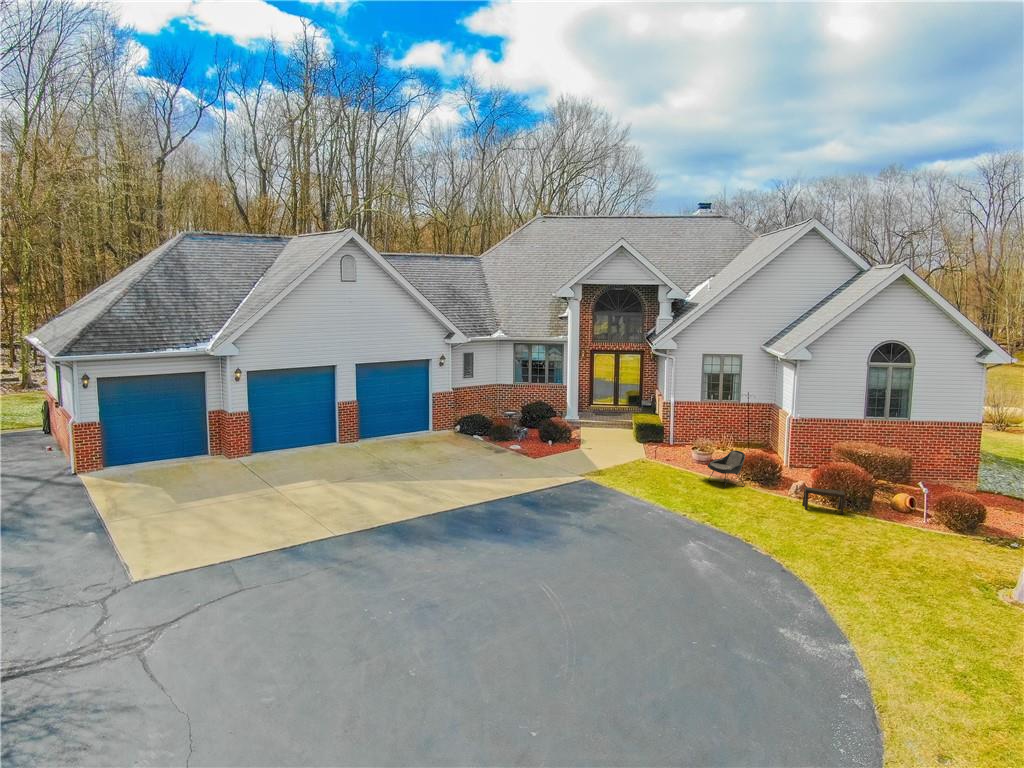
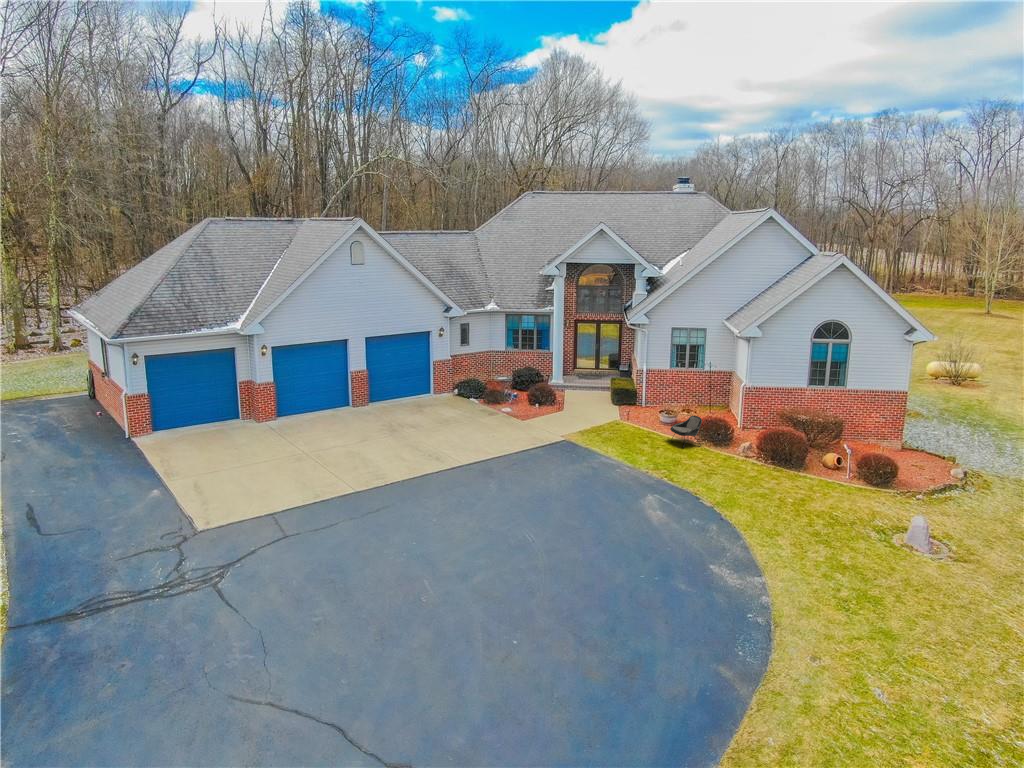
bench: present [802,487,845,514] -> none [746,448,781,471]

